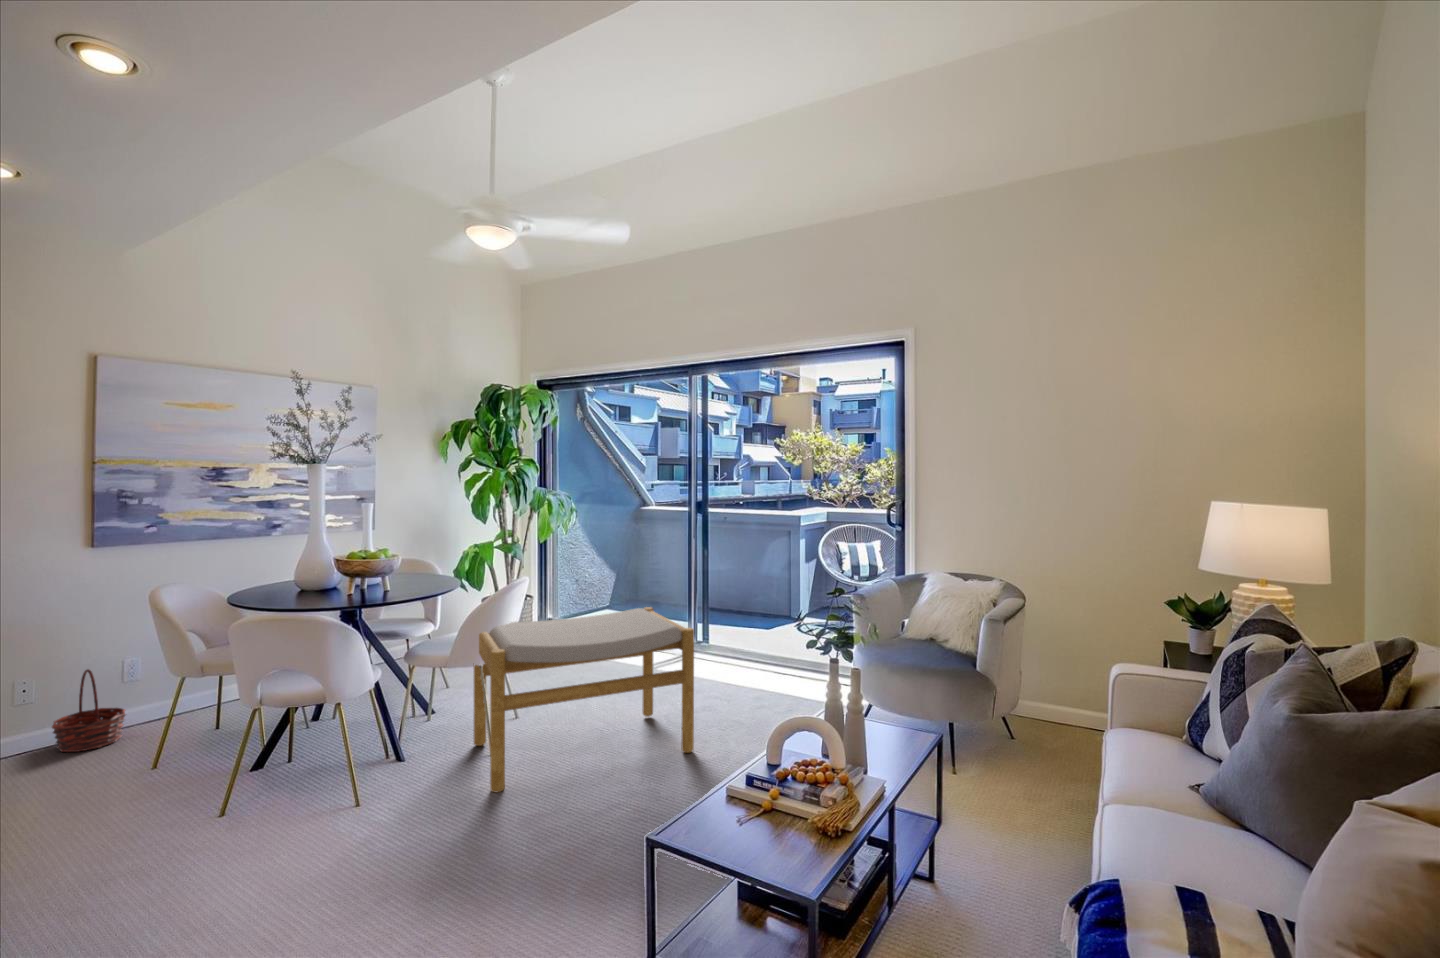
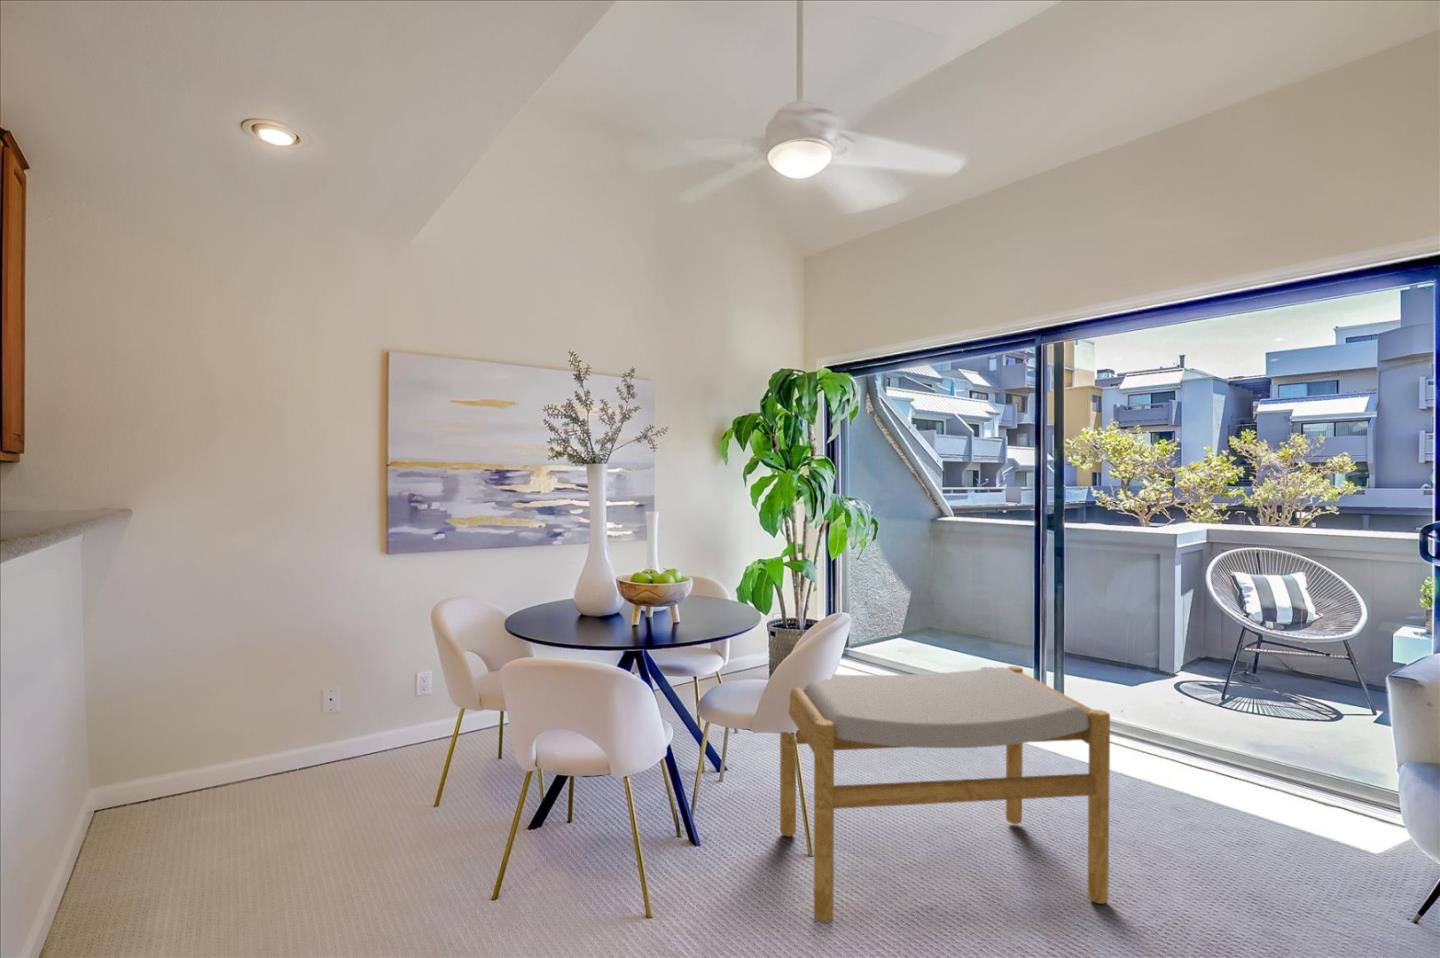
basket: present [52,669,126,752] -> none [352,684,417,772]

